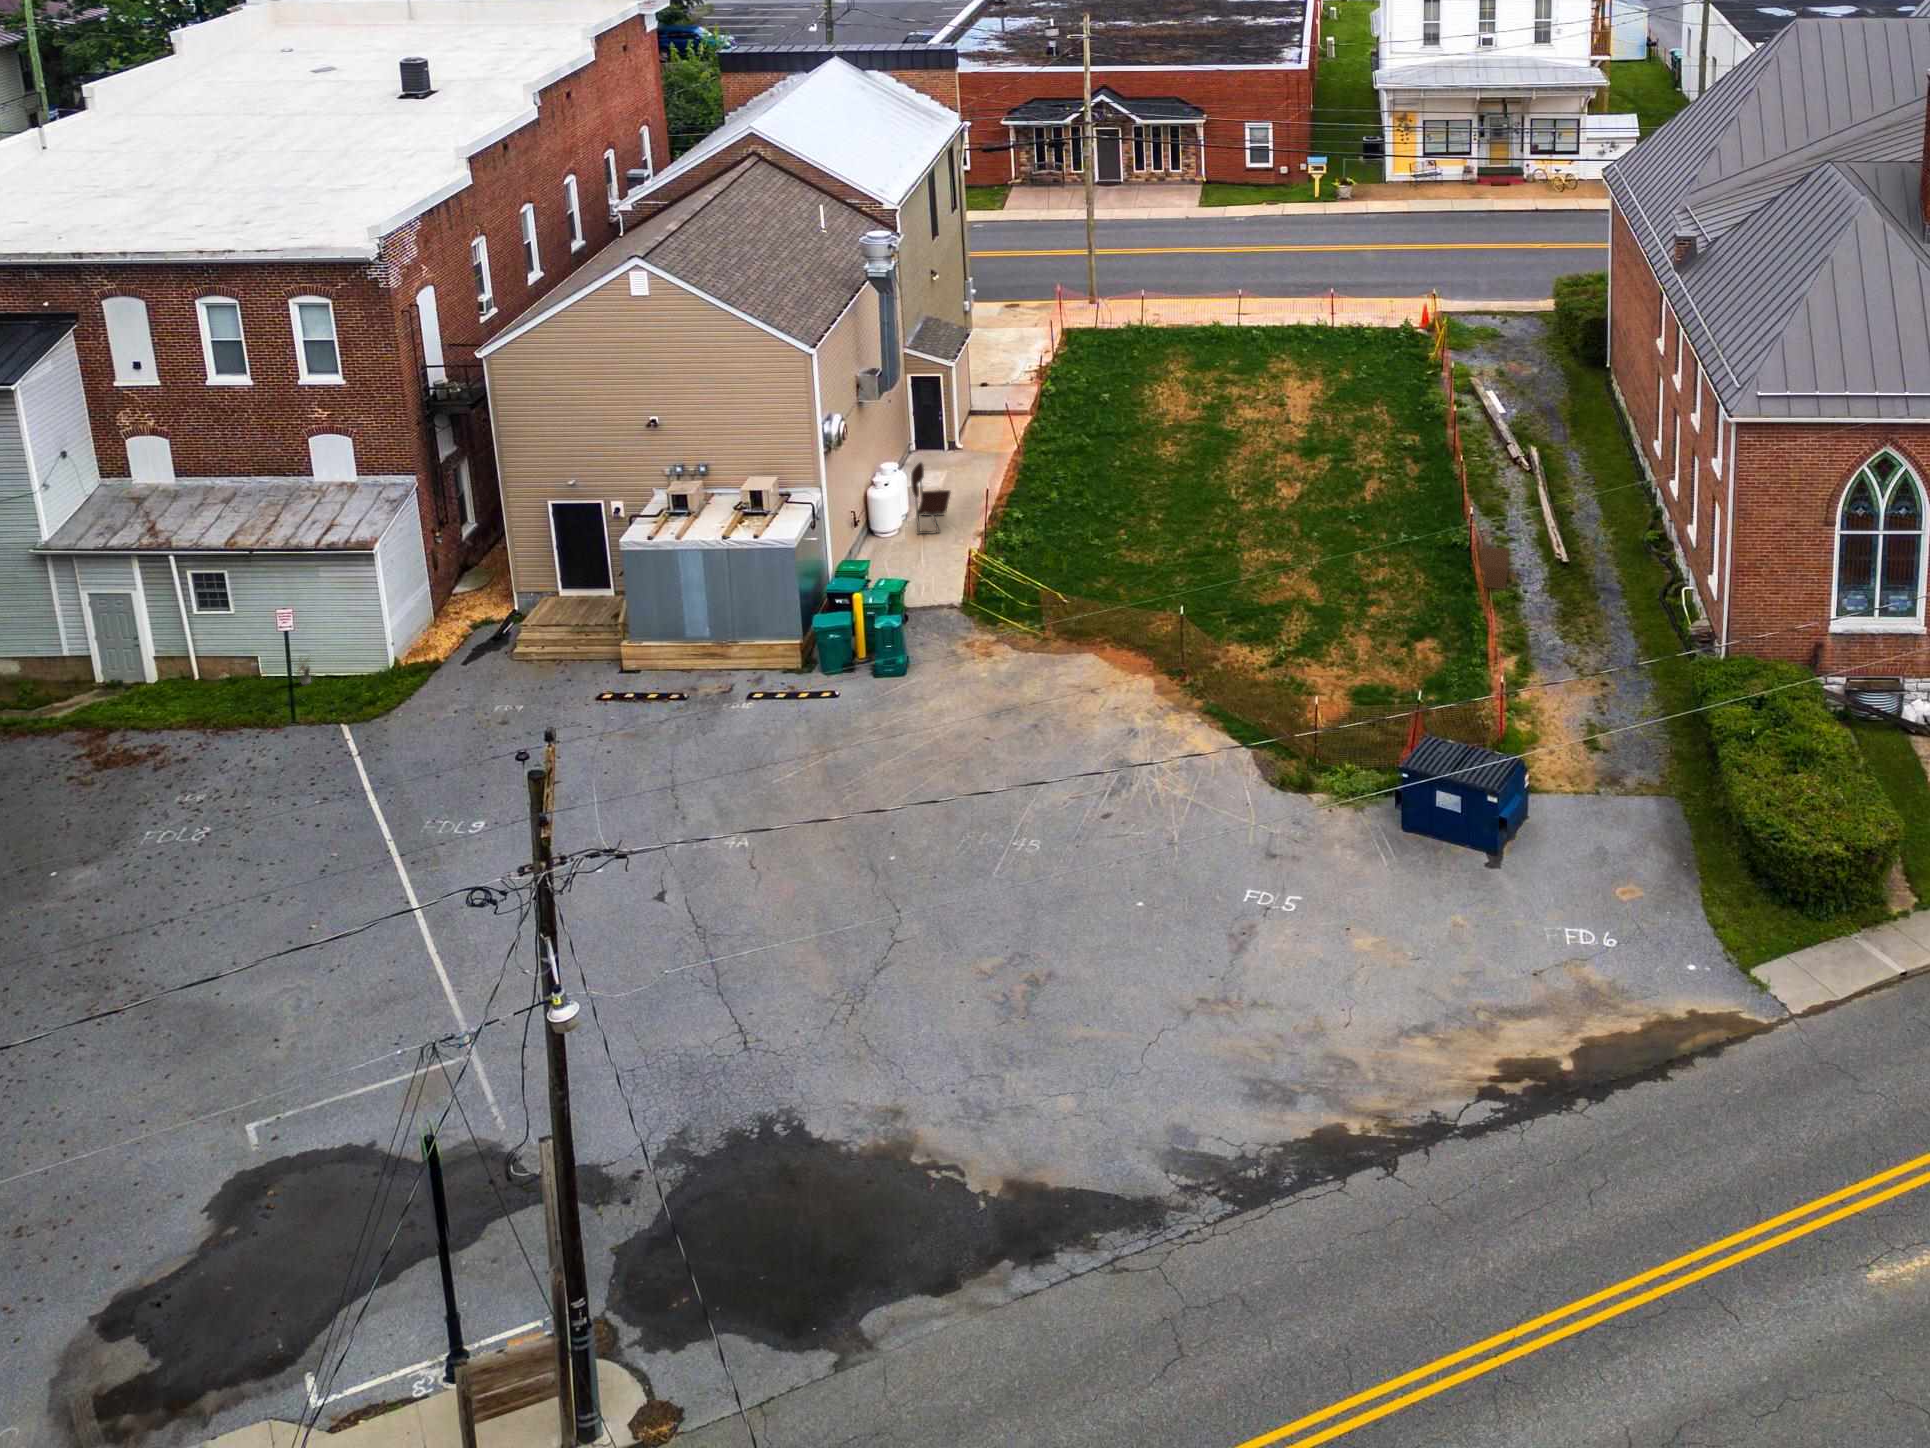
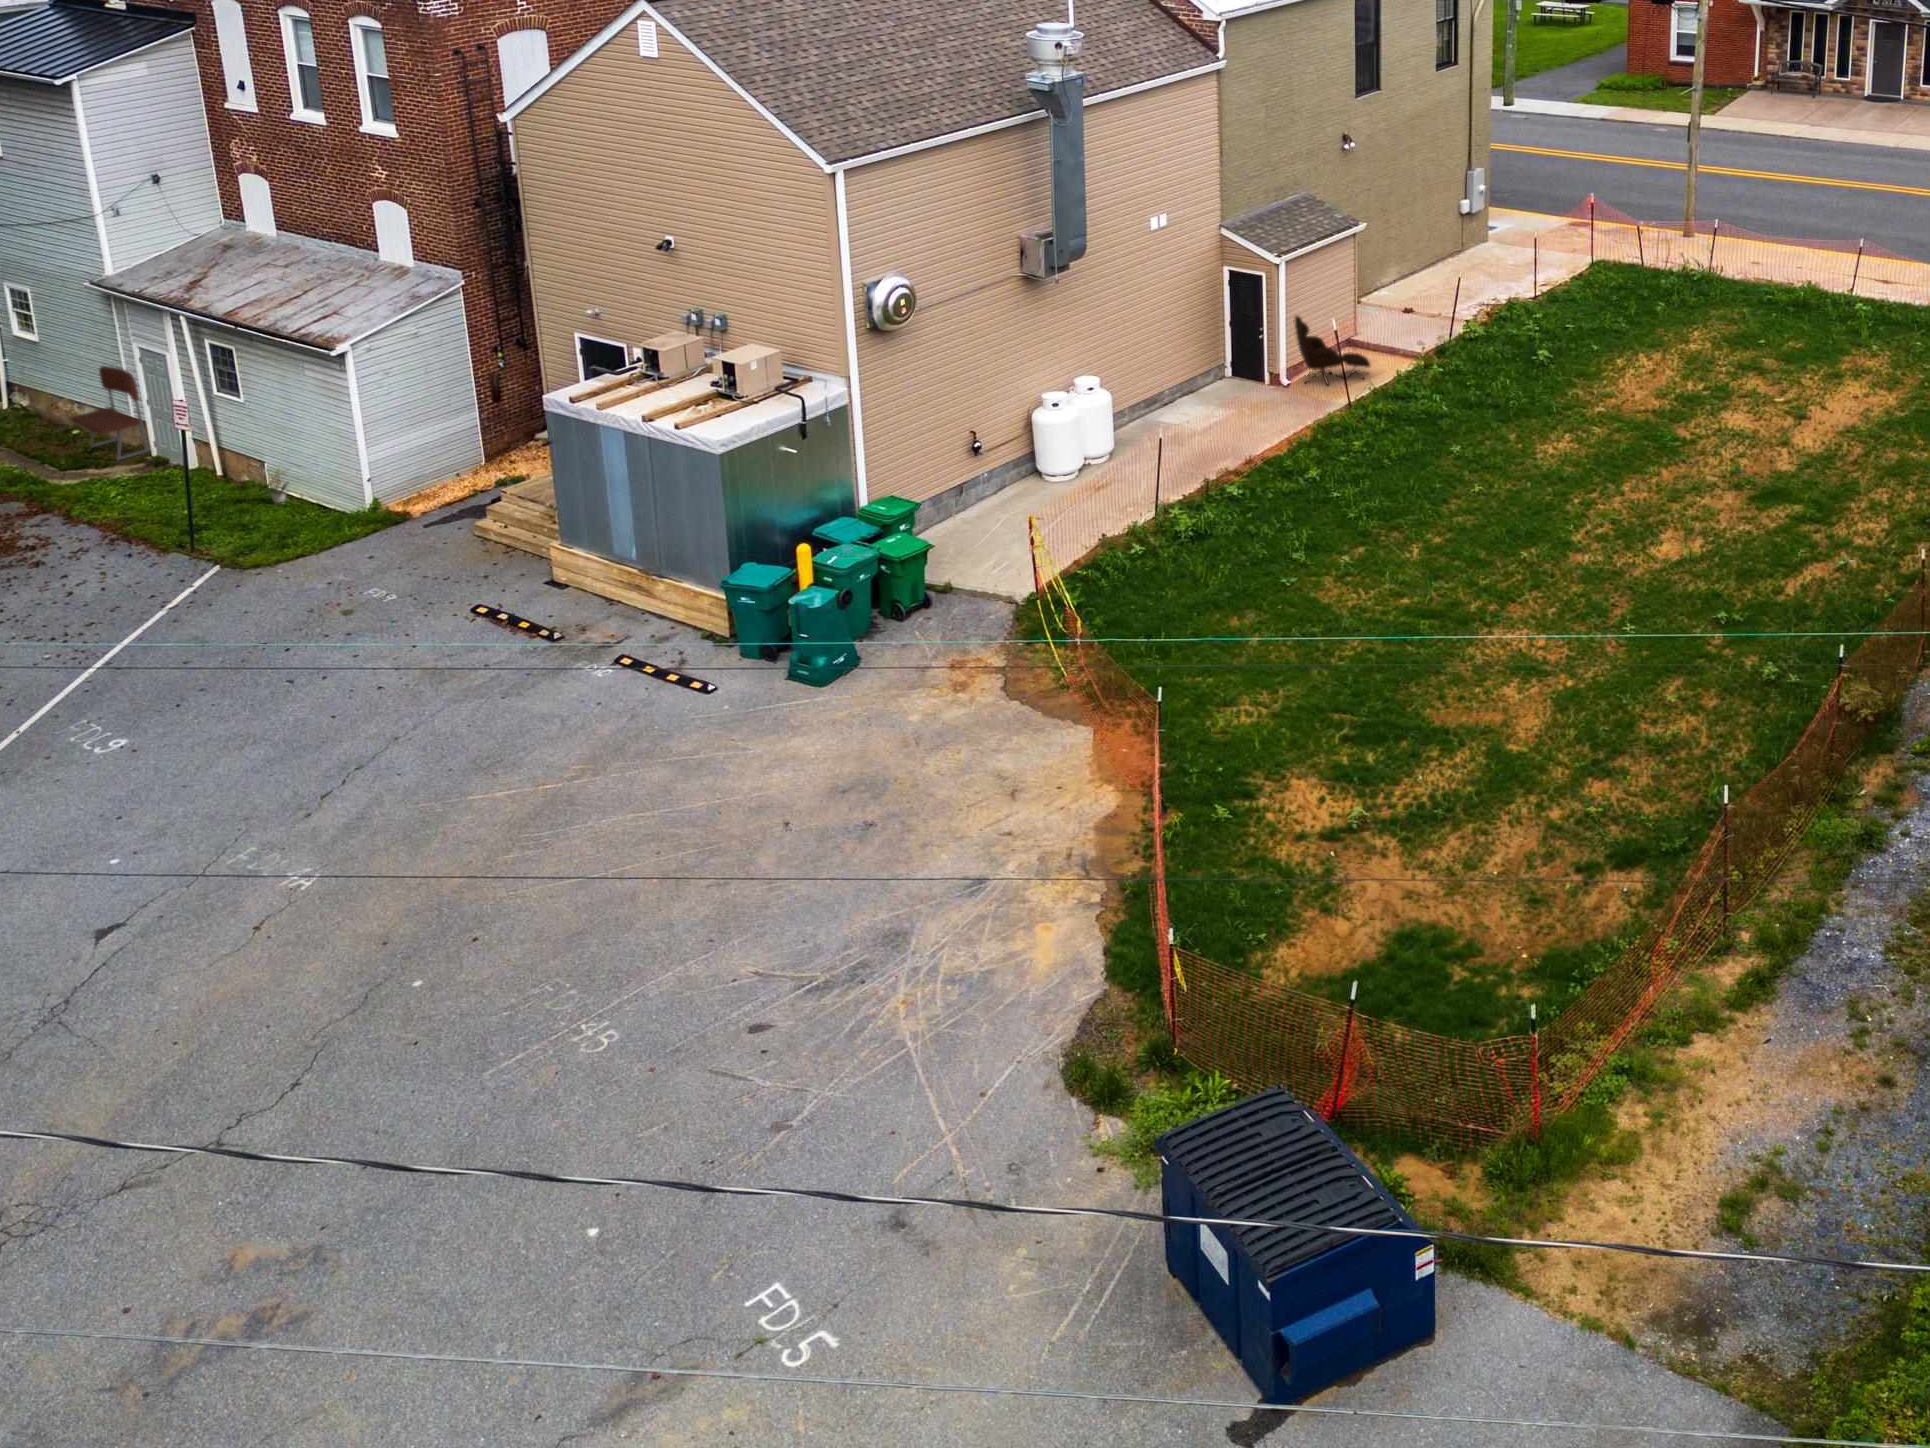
lounge chair: none [952,402,1005,448] -> present [1295,316,1370,384]
bench: present [911,463,950,534] -> present [71,366,149,460]
cardboard box: present [1480,547,1509,589] -> none [1813,713,1910,805]

